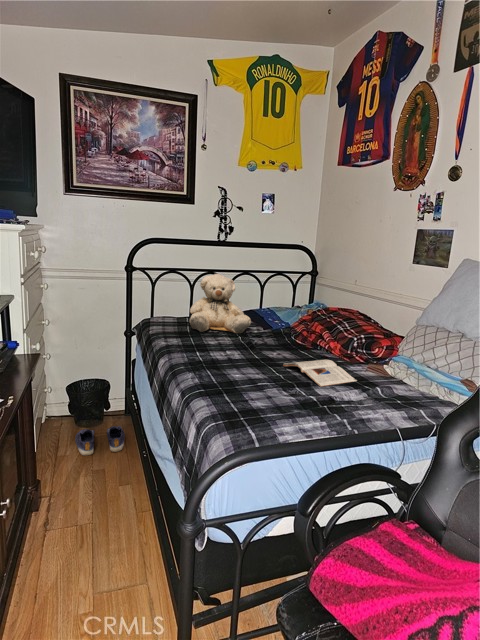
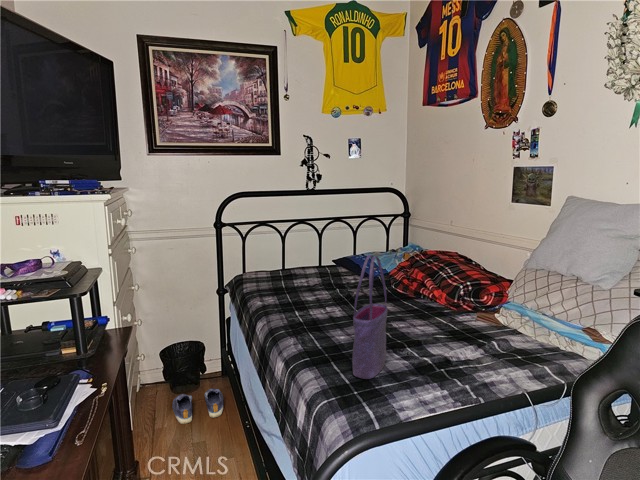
teddy bear: present [190,274,251,333] -> none [283,224,347,286]
tote bag: none [242,296,279,409] -> present [353,255,387,379]
magazine: present [283,360,357,387] -> none [388,312,470,345]

